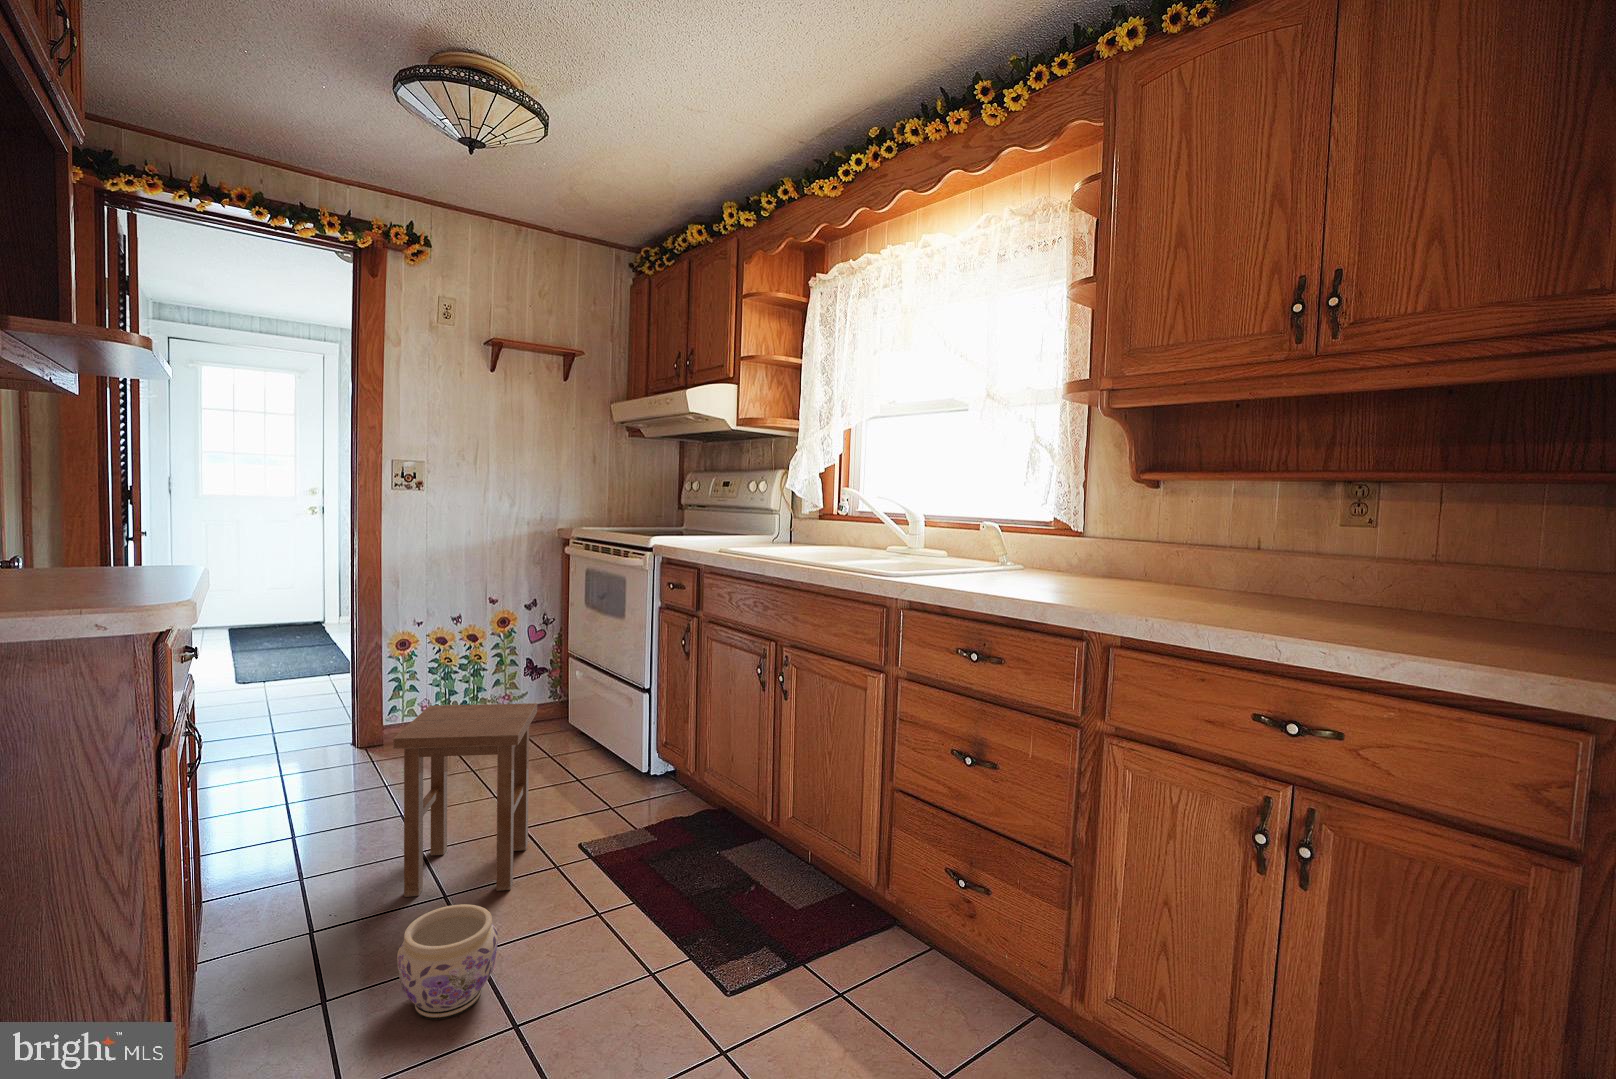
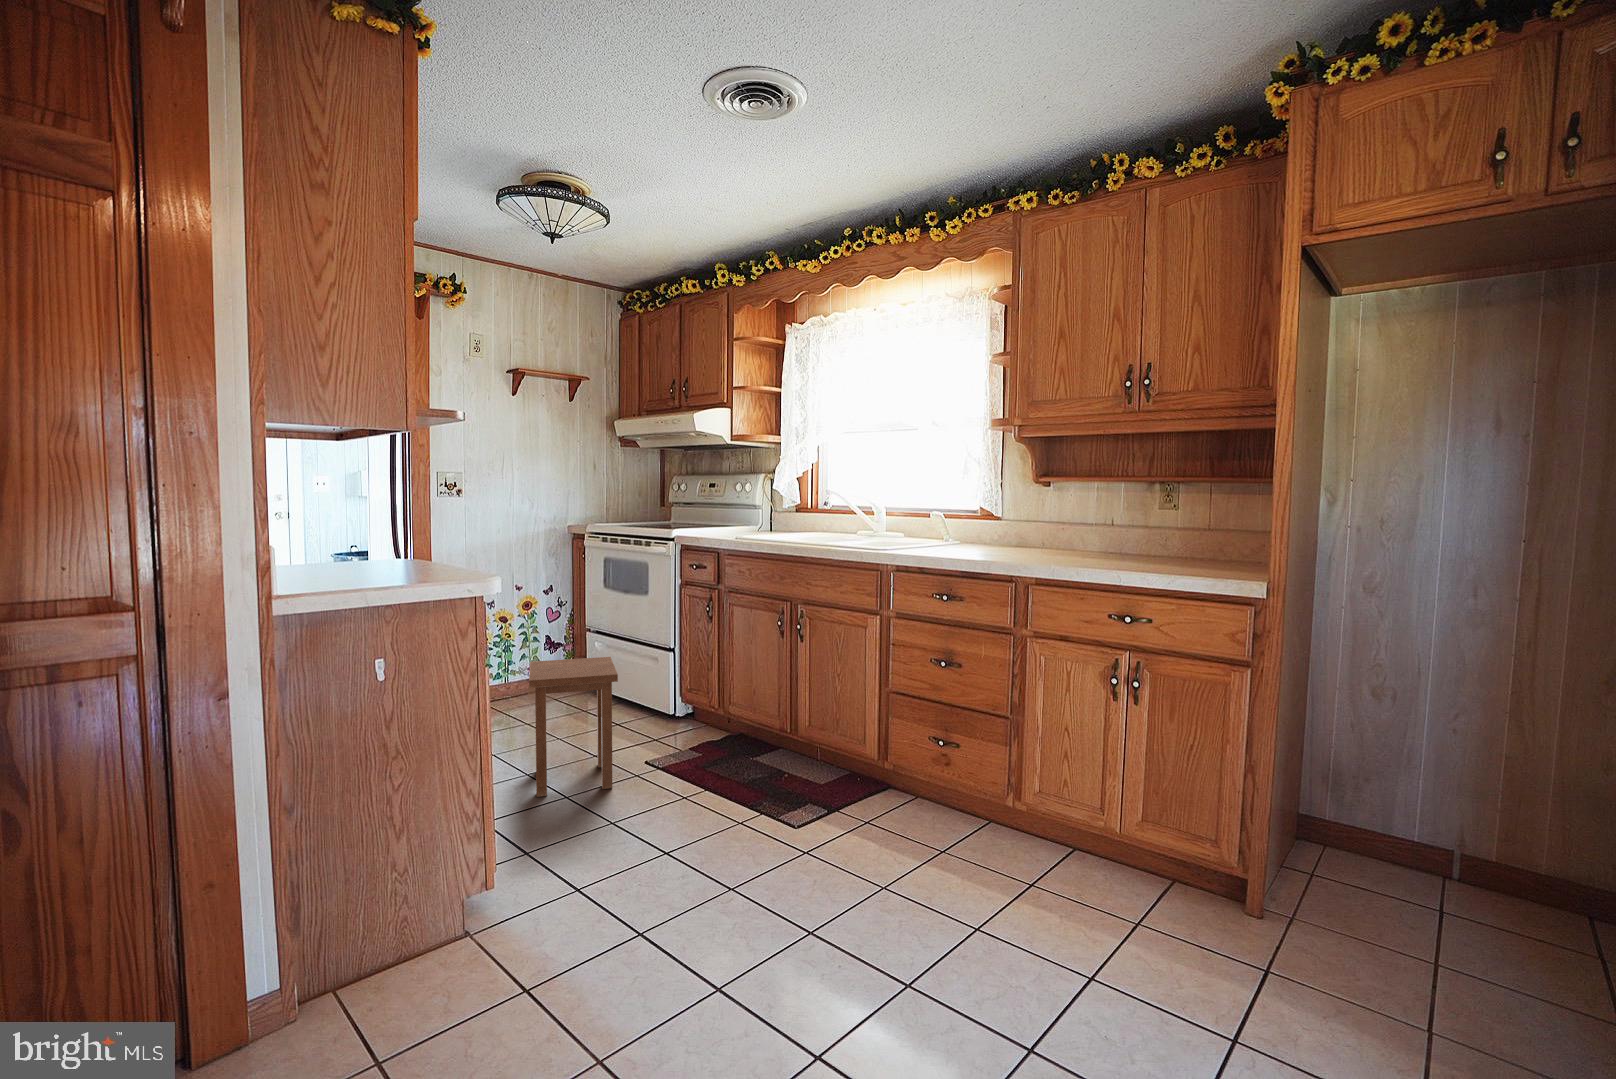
planter: present [397,904,498,1020] -> none [579,782,643,851]

